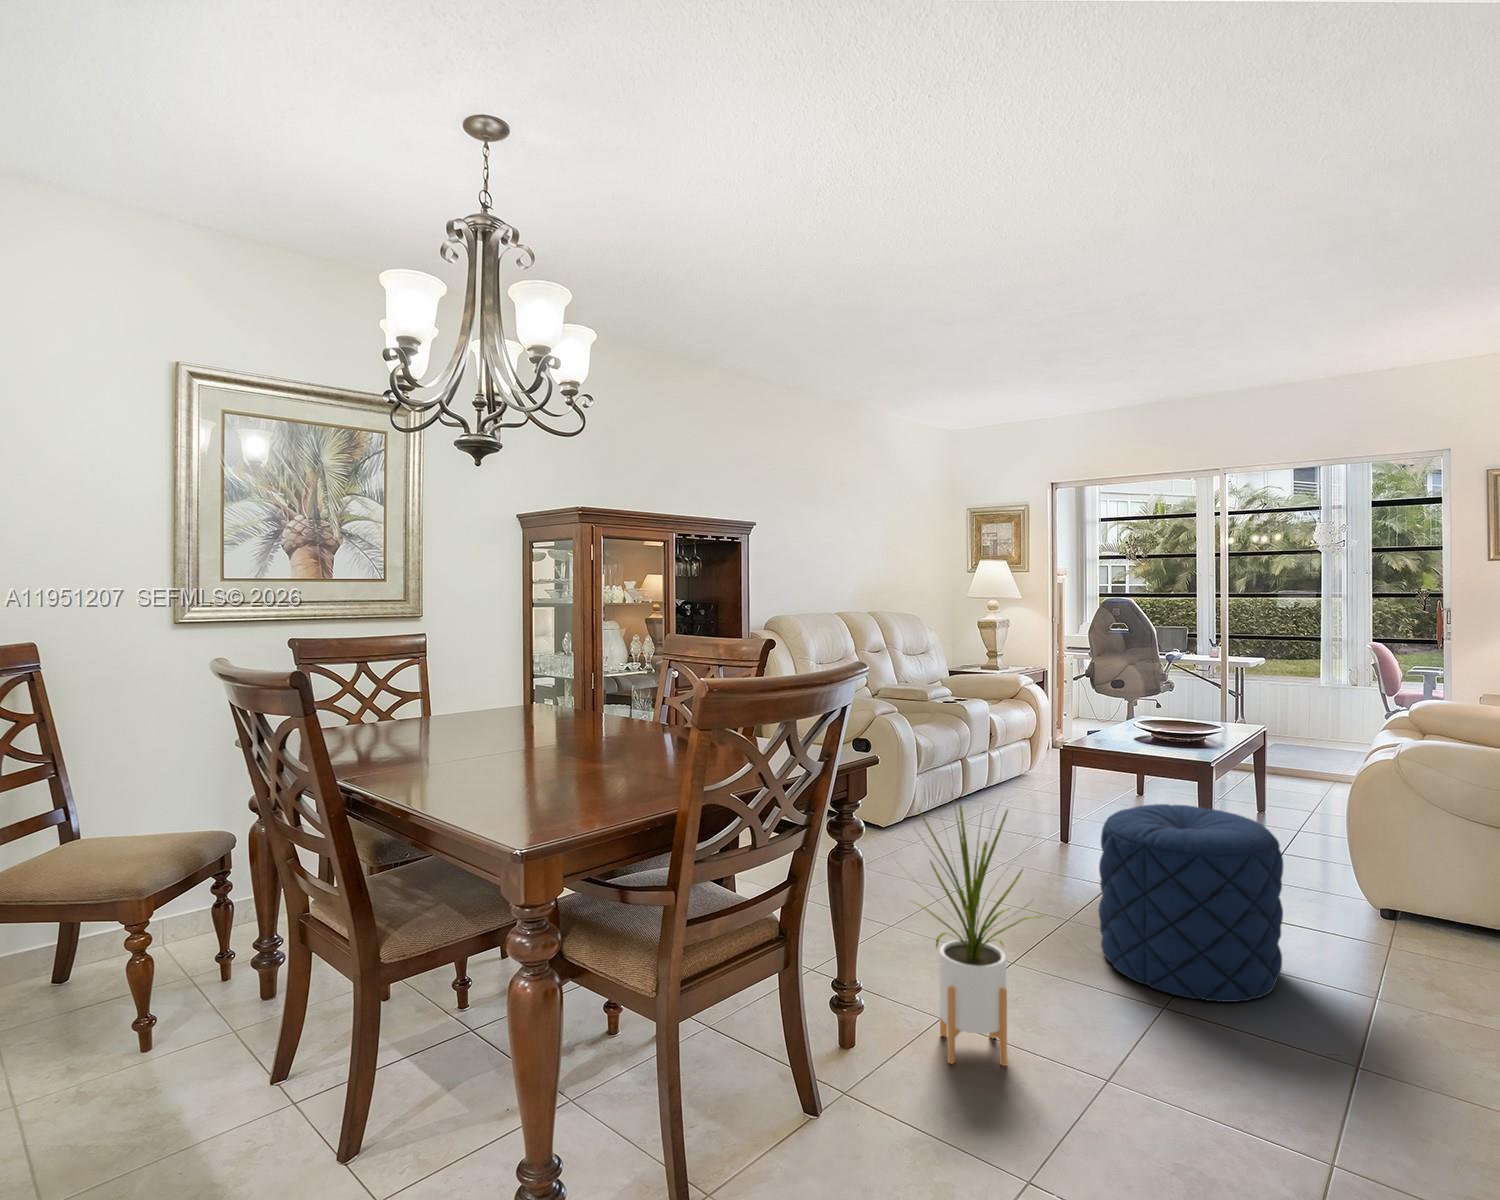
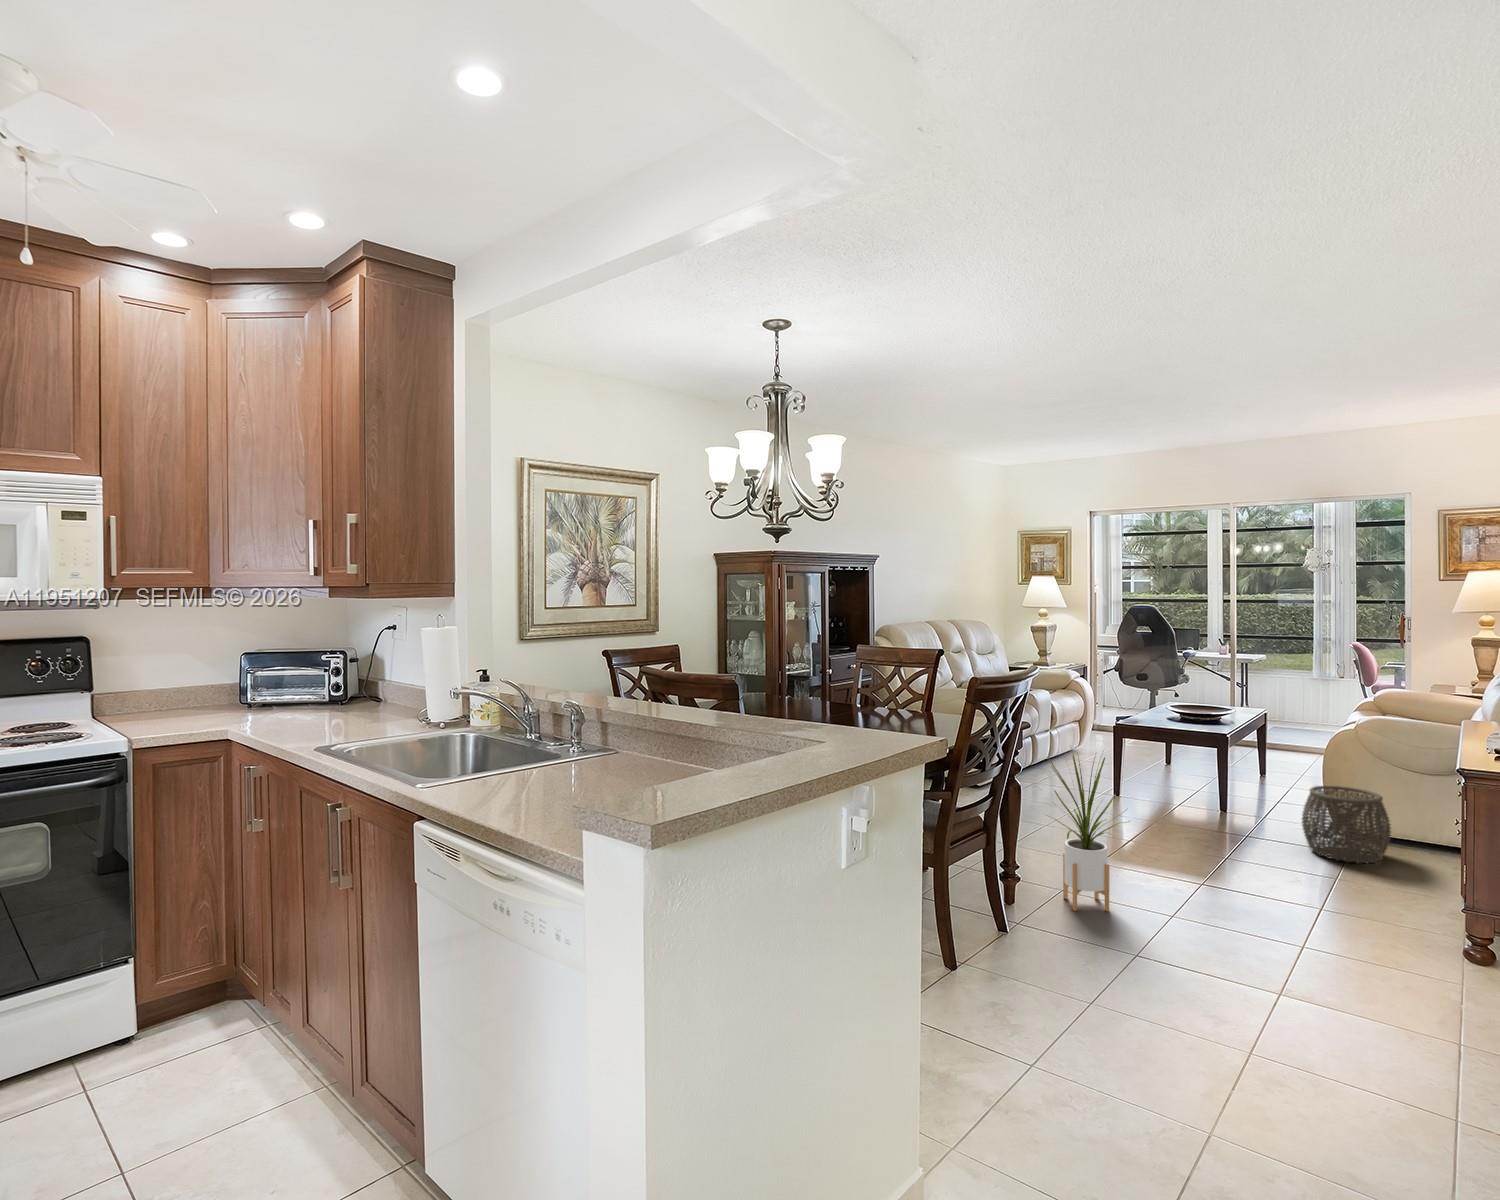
pouf: present [1099,804,1283,1002] -> none [1156,759,1279,882]
woven basket: none [1315,842,1452,966] -> present [1302,786,1391,863]

